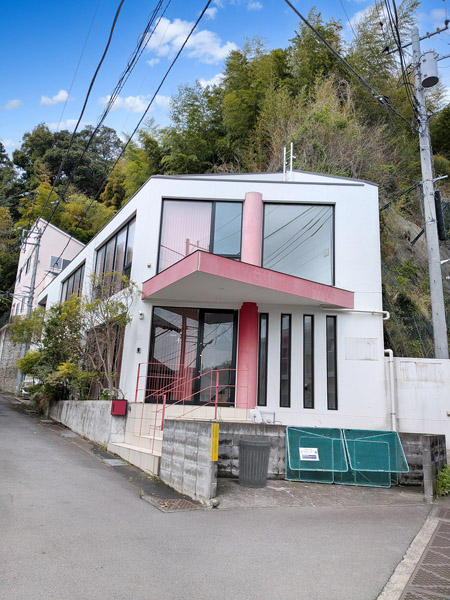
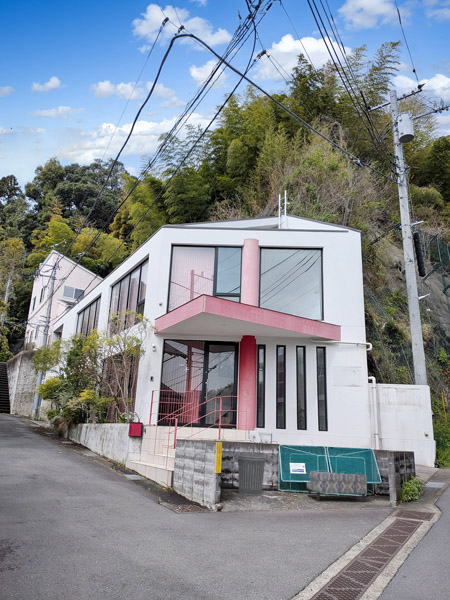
bench: none [320,457,392,496] -> present [307,471,367,502]

